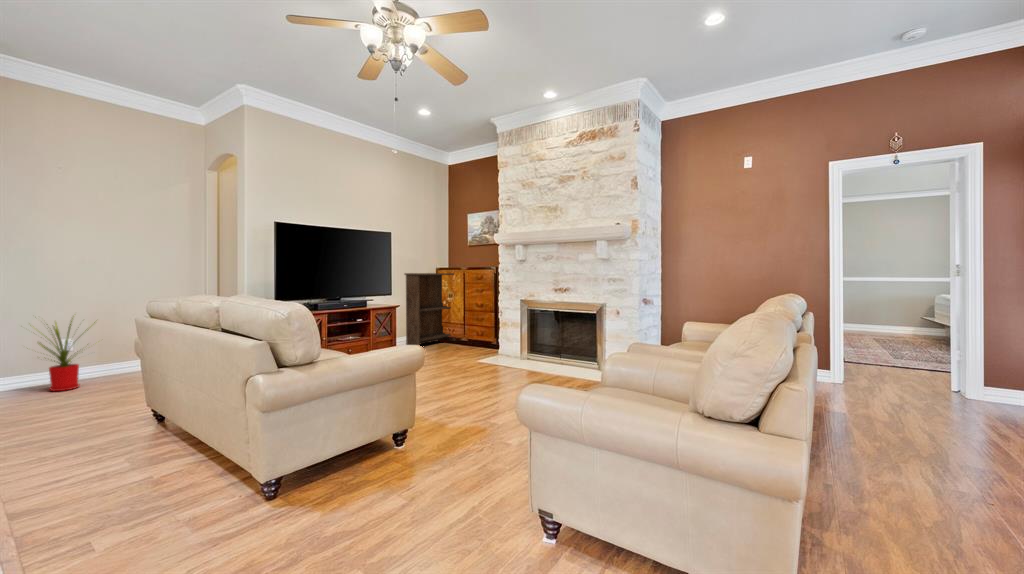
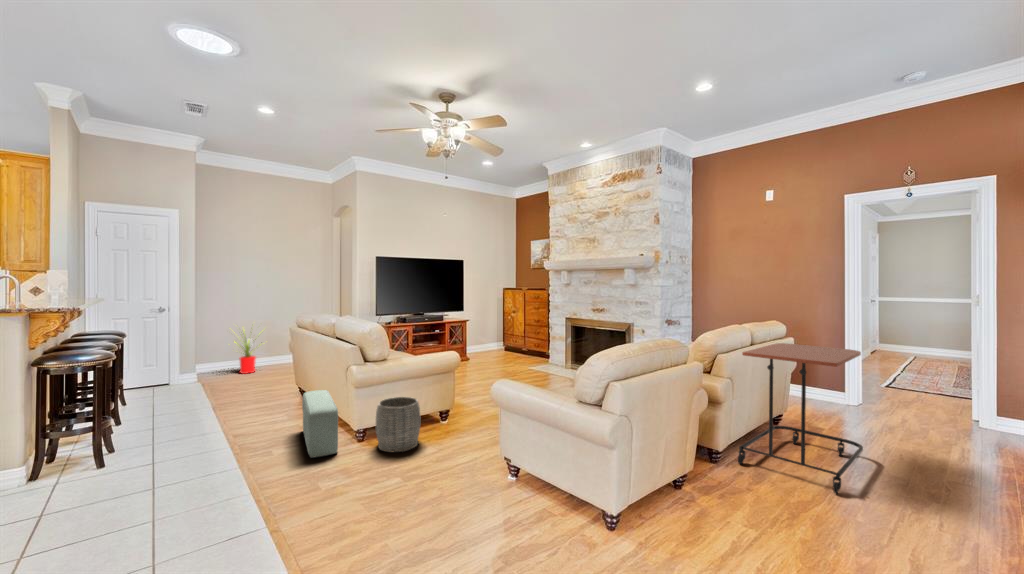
bookshelf: present [405,273,456,345] -> none [476,292,521,356]
side table: none [809,320,959,505] -> present [738,343,863,493]
pouf: none [161,417,233,547] -> present [302,390,338,458]
woven basket: none [302,419,376,515] -> present [376,397,421,452]

